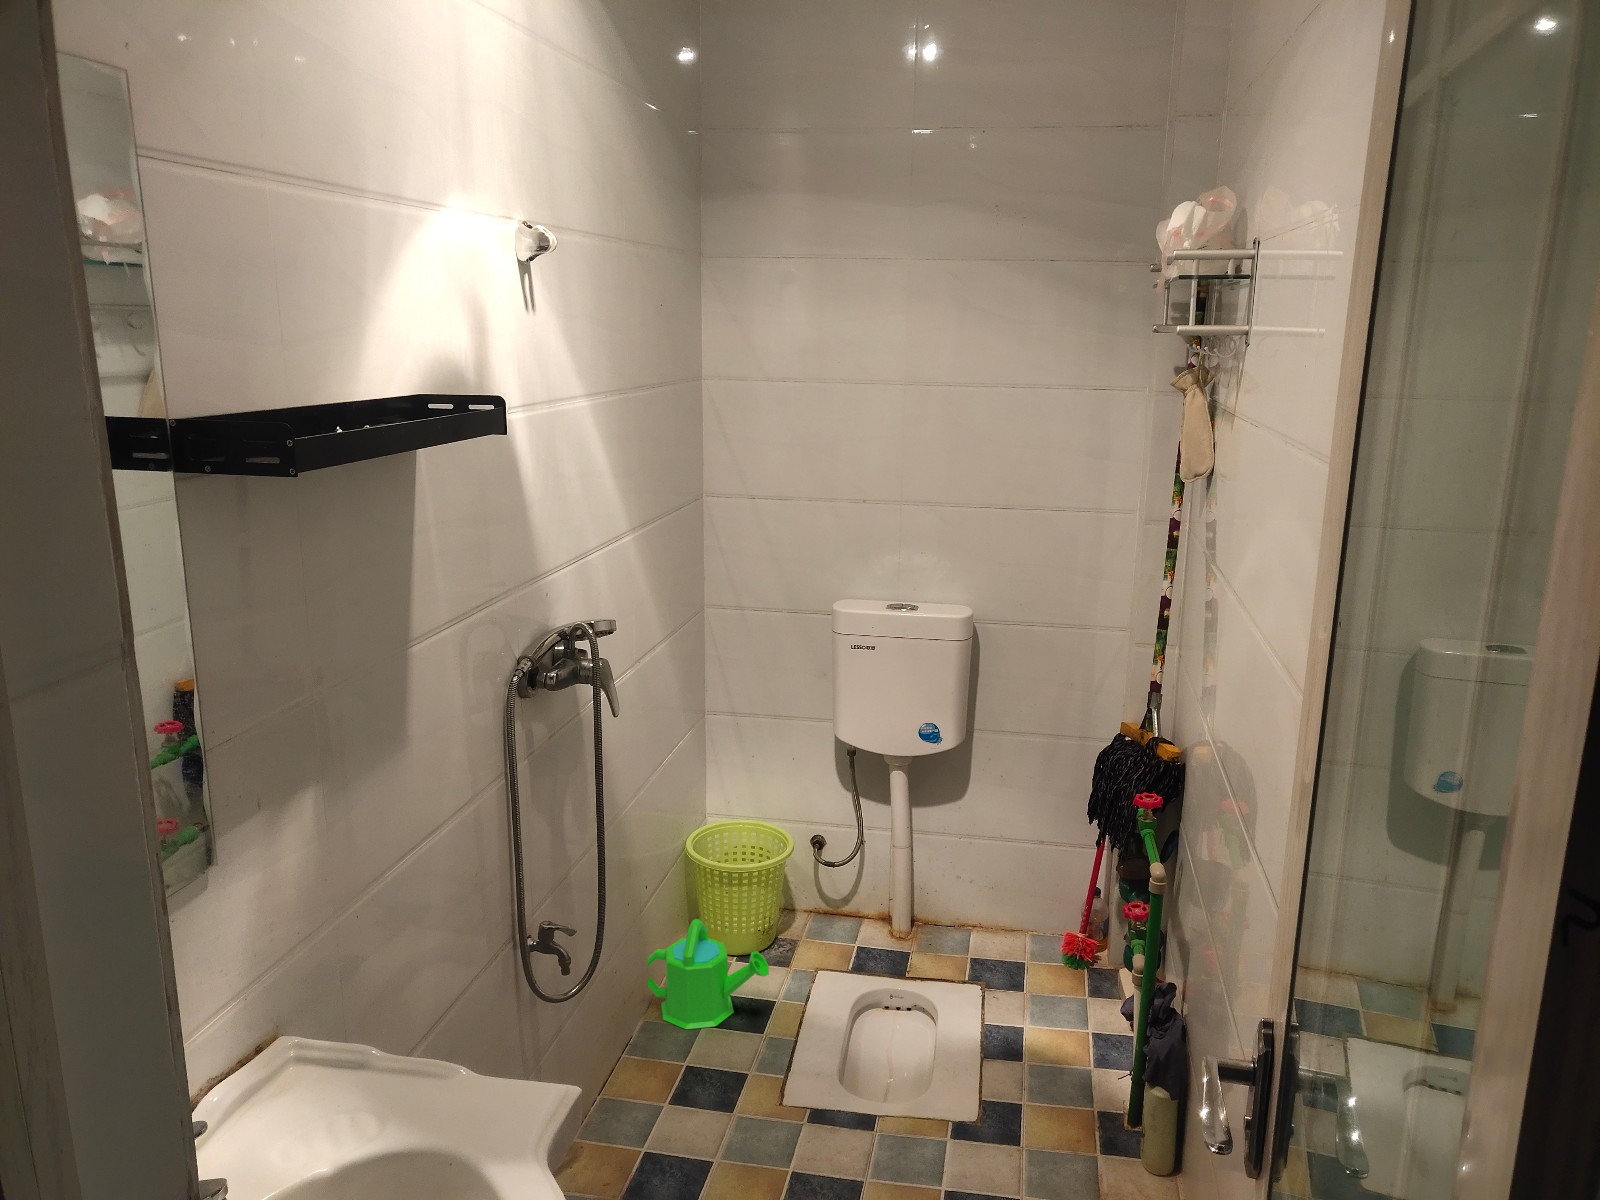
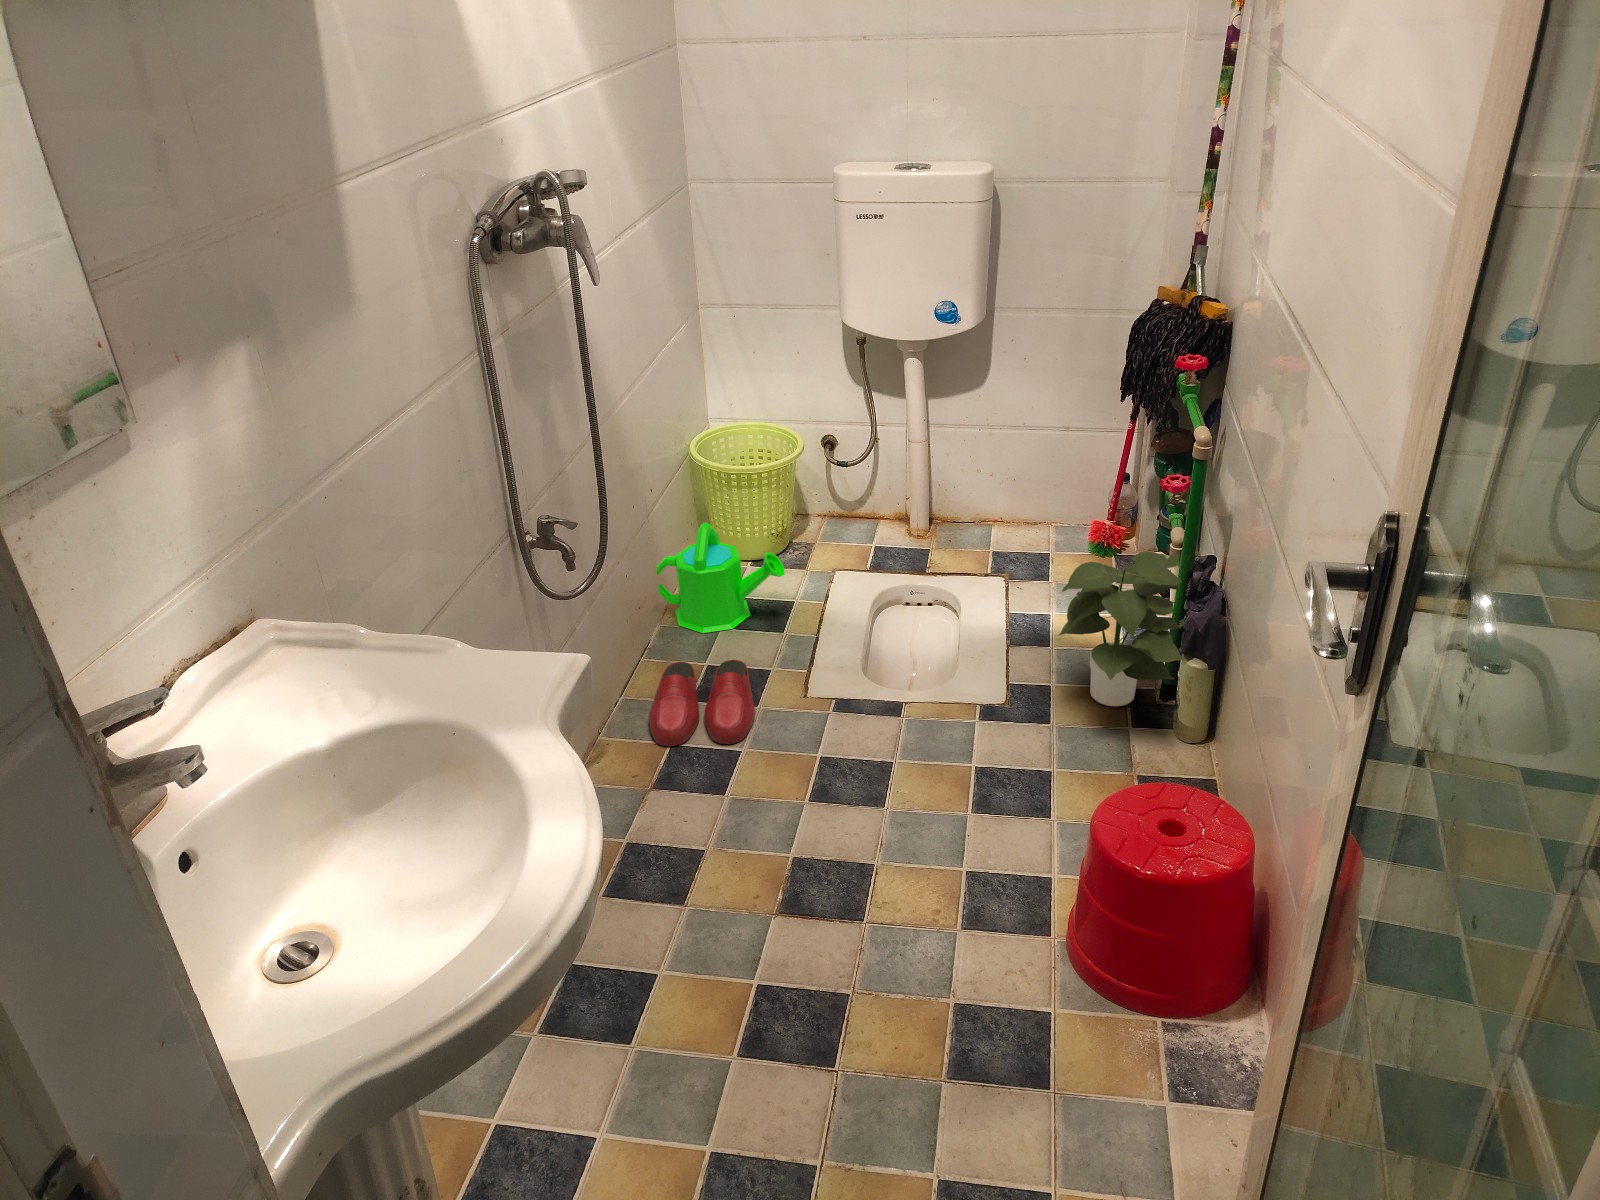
potted plant: none [1027,975,1150,1132] -> present [1059,552,1186,706]
slippers: none [627,1060,731,1153] -> present [649,660,755,746]

